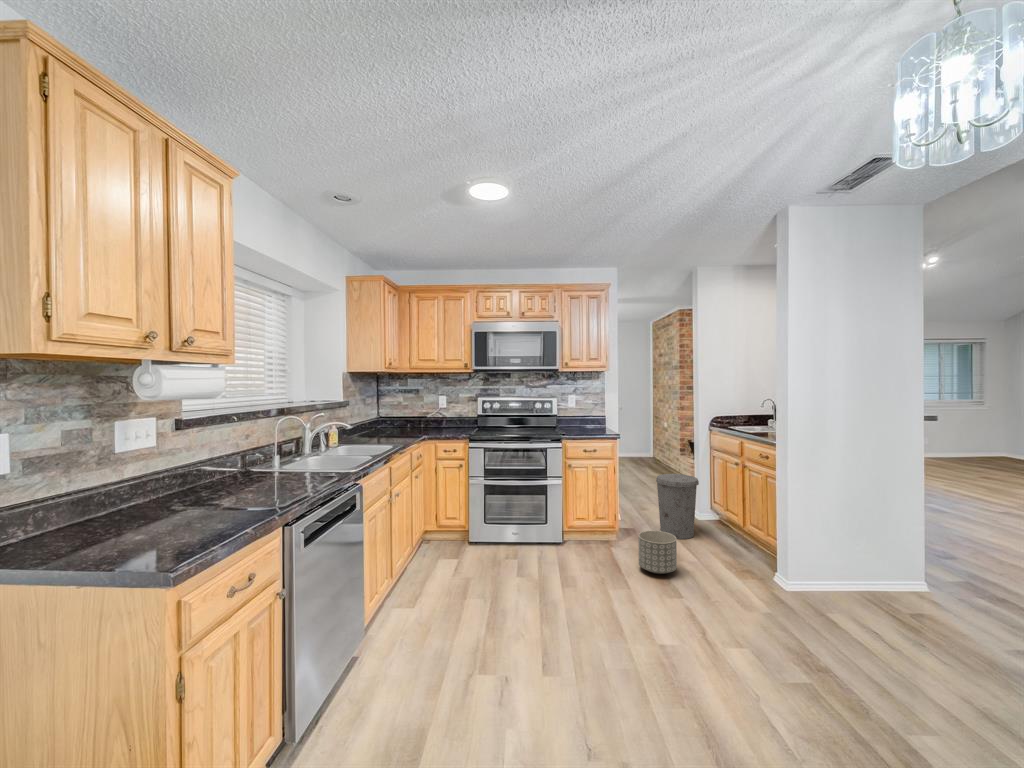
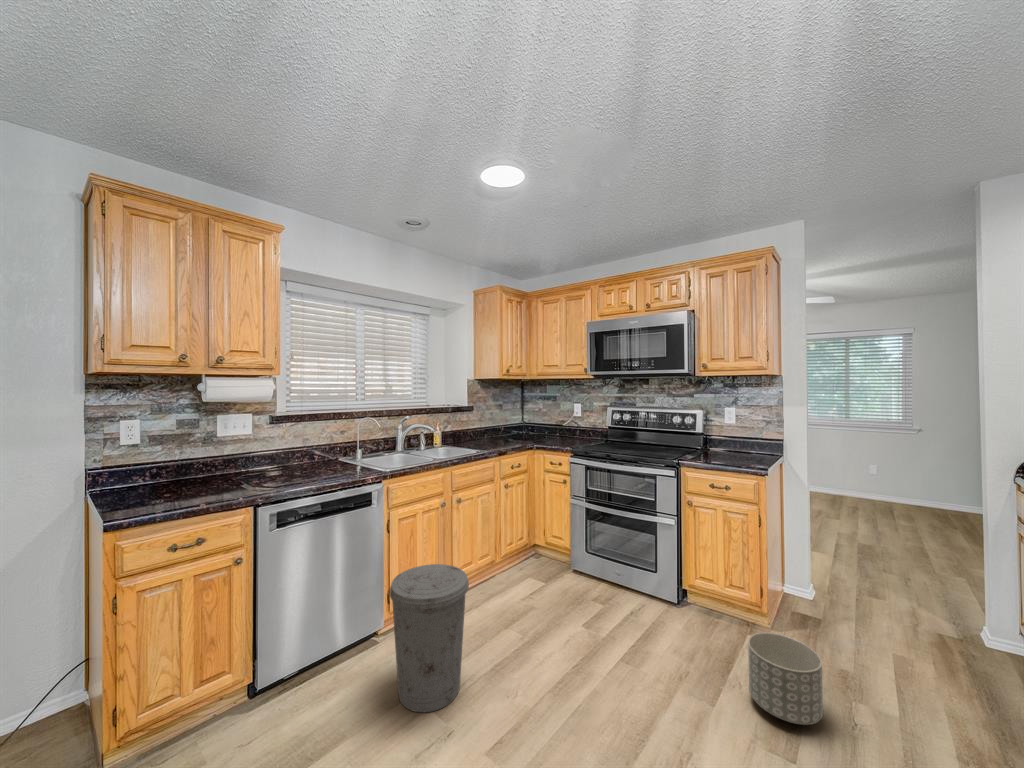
trash can: present [656,474,699,539] -> present [390,564,469,713]

